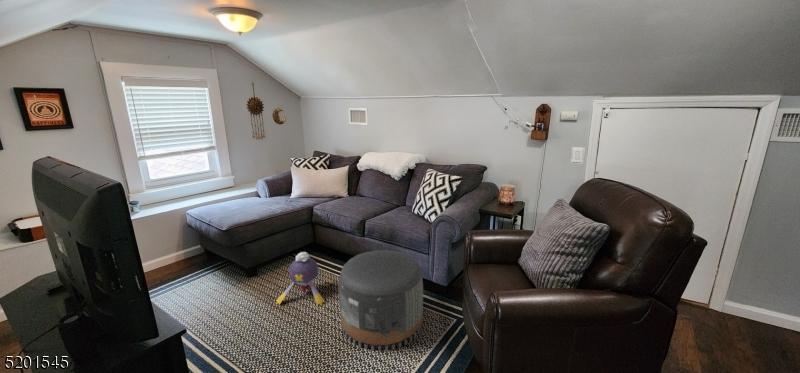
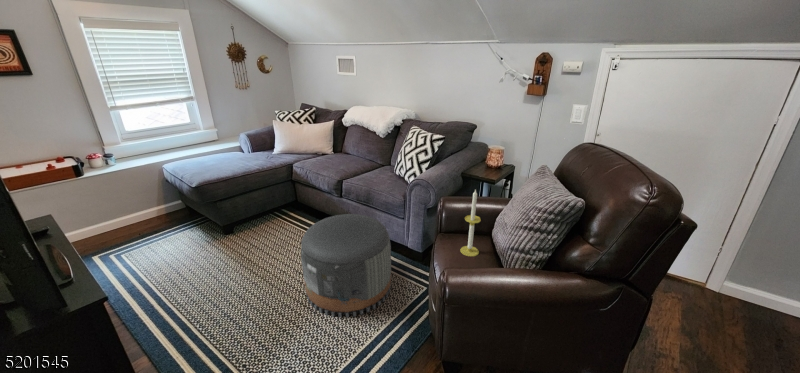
candle: none [495,220,514,283] -> present [460,190,481,256]
plush toy: present [276,252,333,306] -> none [246,212,308,268]

